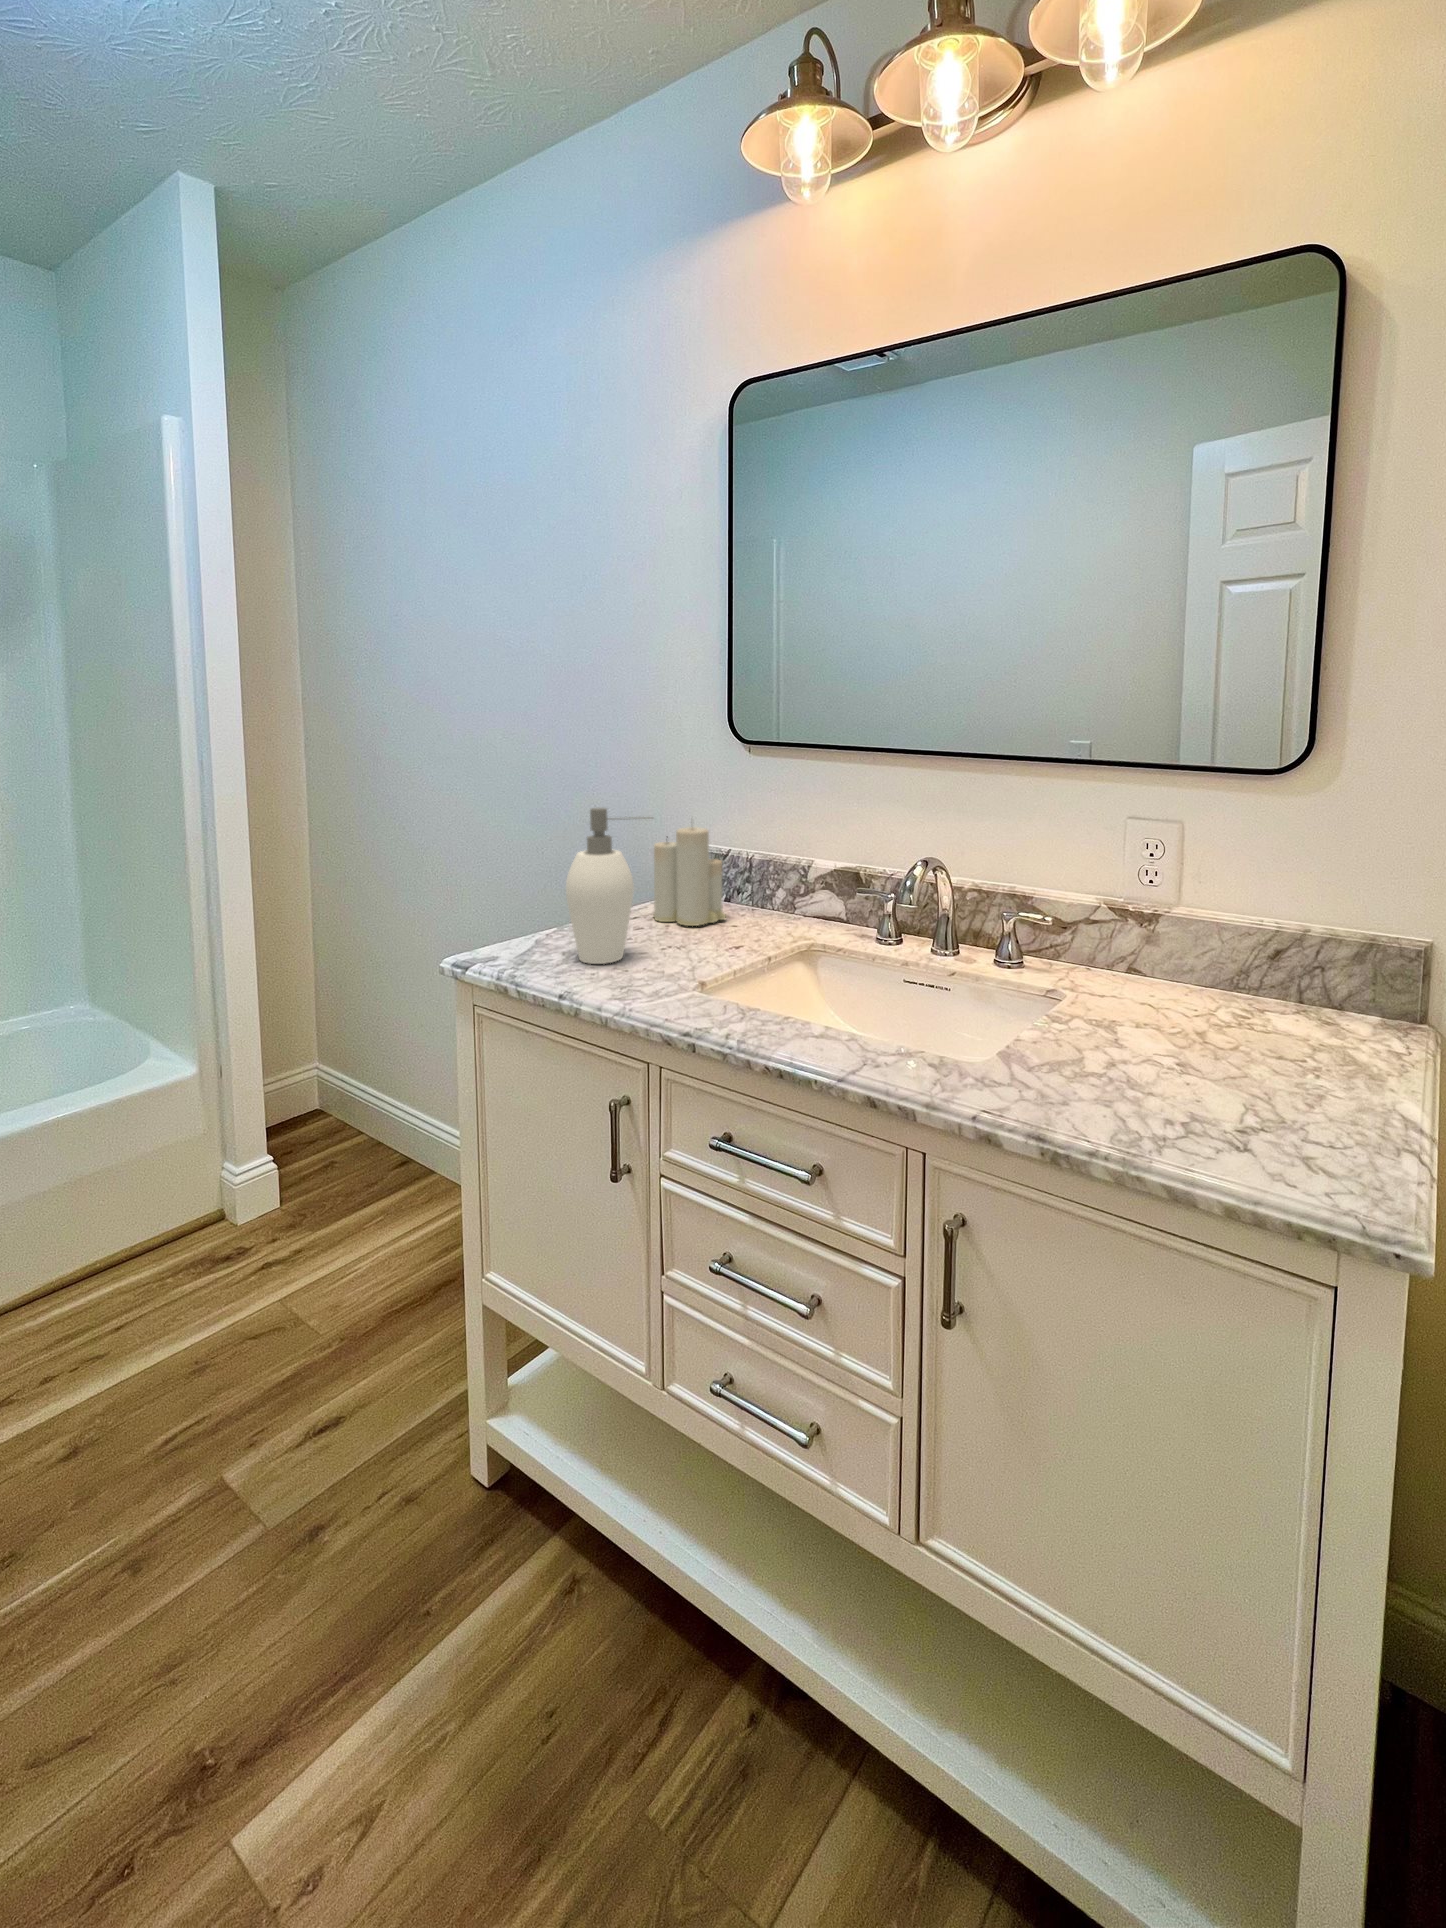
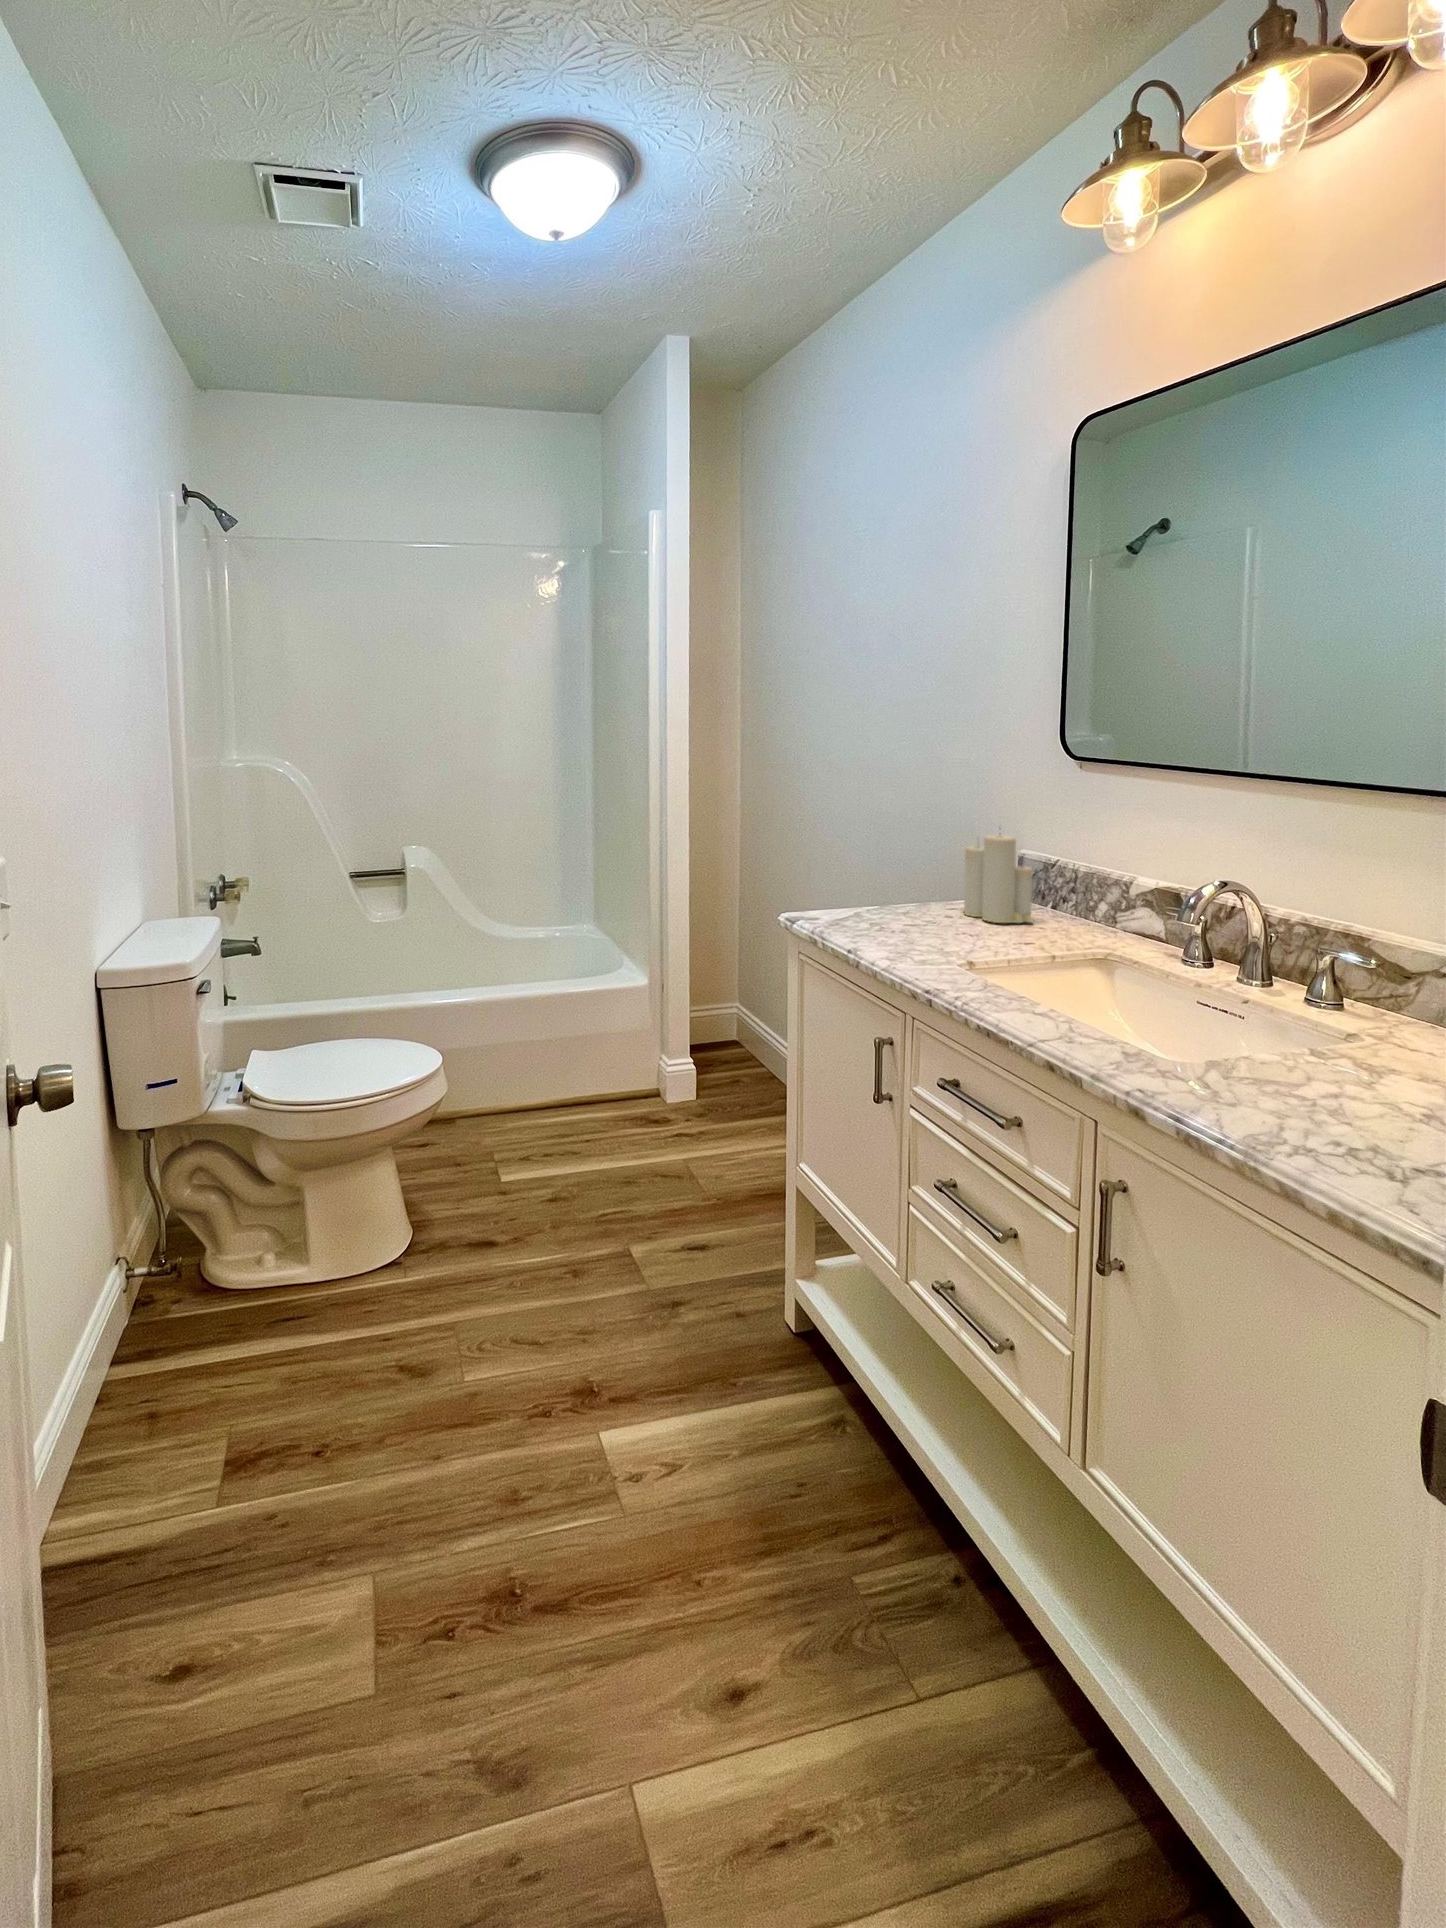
soap dispenser: present [566,808,634,964] -> none [866,809,943,936]

